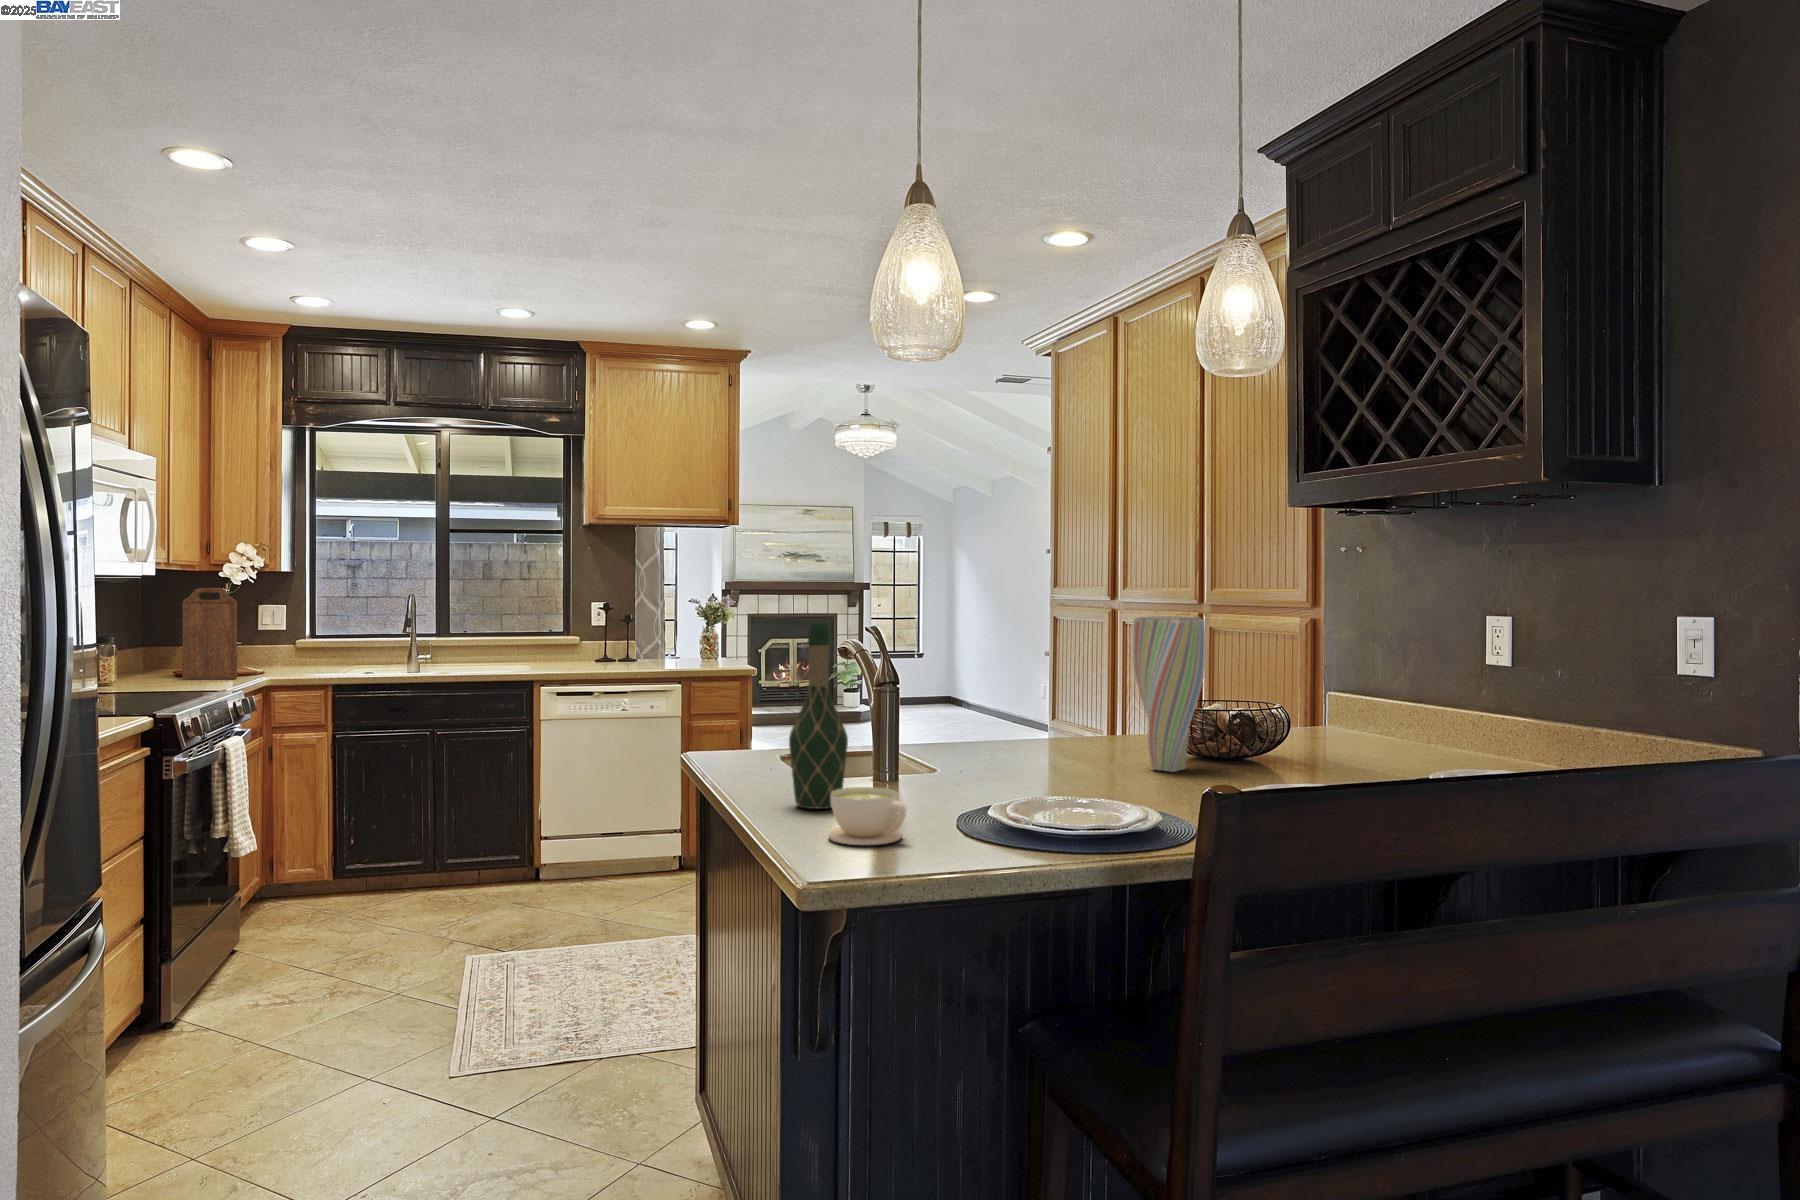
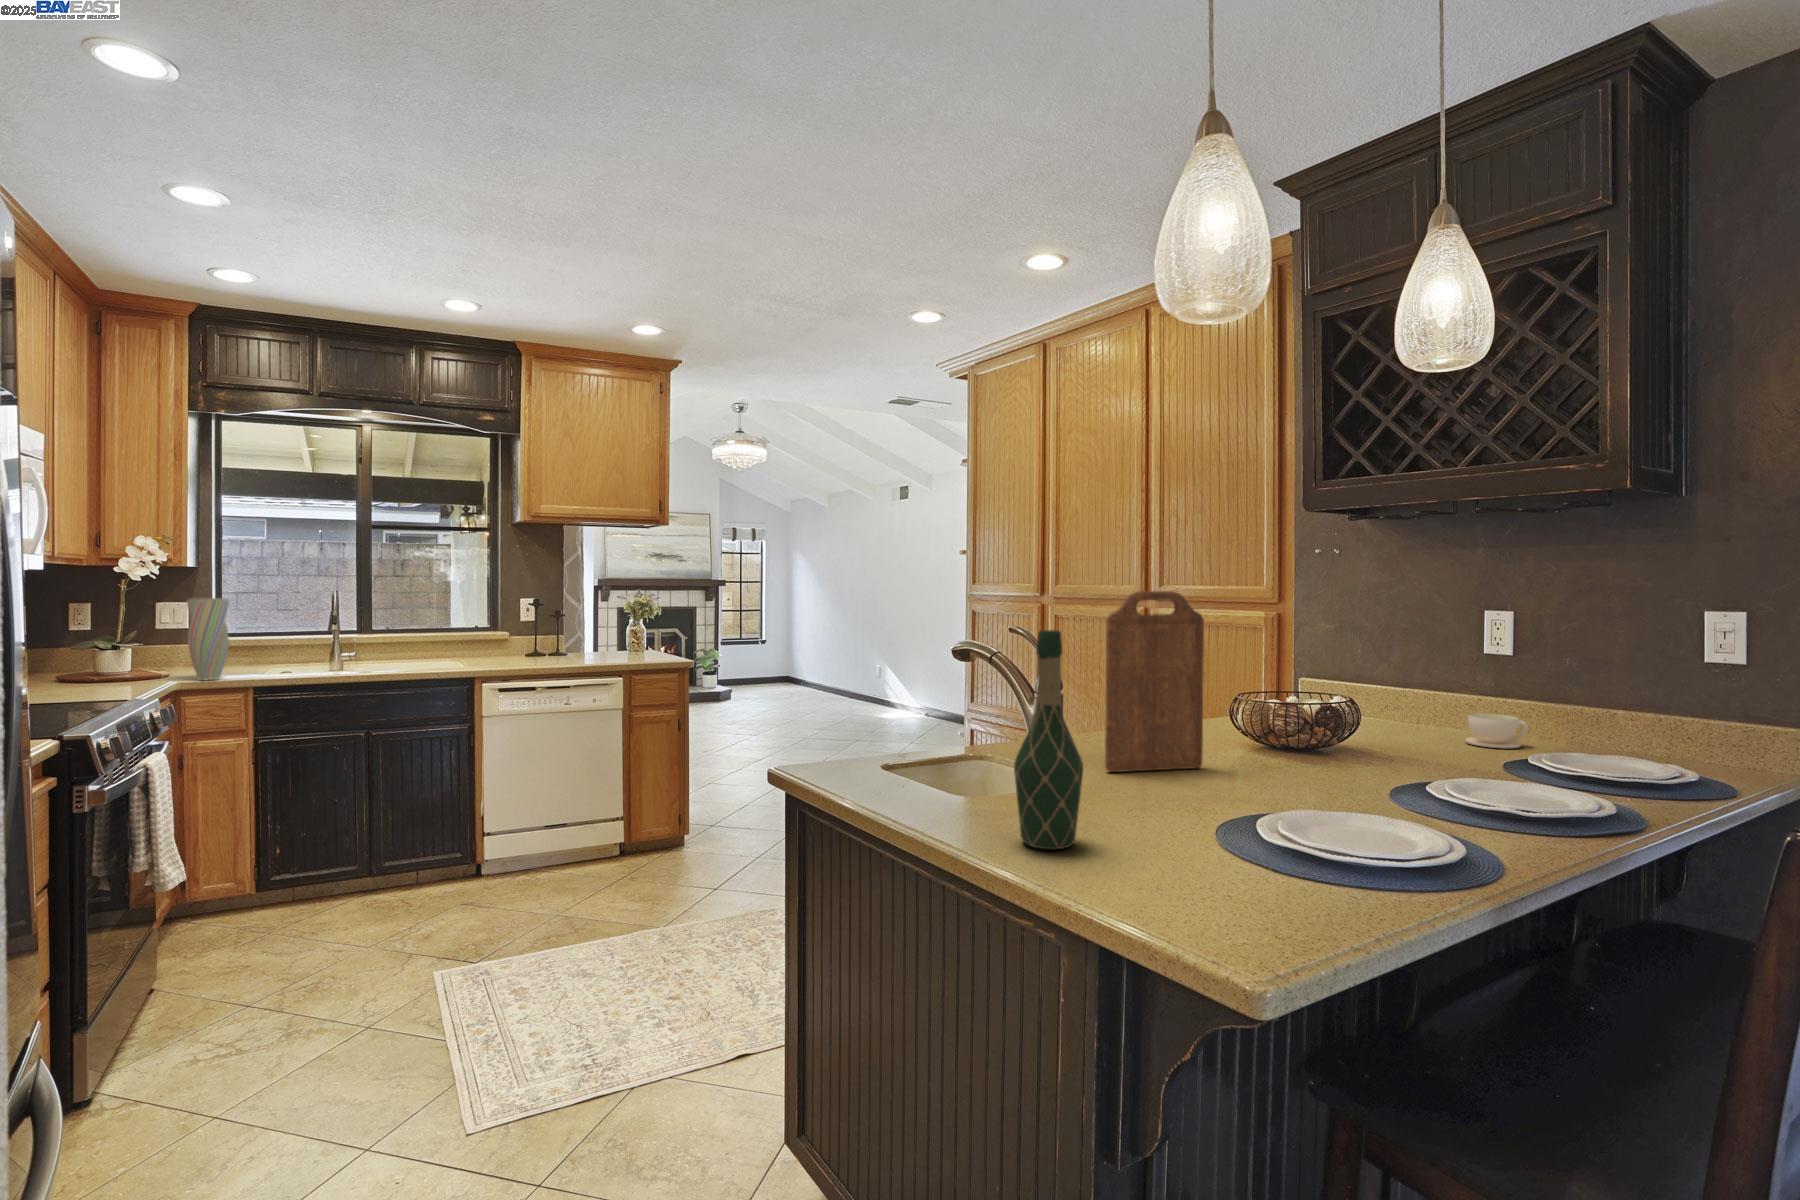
cutting board: present [182,588,237,679] -> present [1105,591,1204,772]
vase: present [1133,616,1205,772] -> present [187,598,230,680]
coffee cup: present [828,787,907,845] -> present [1465,713,1528,748]

